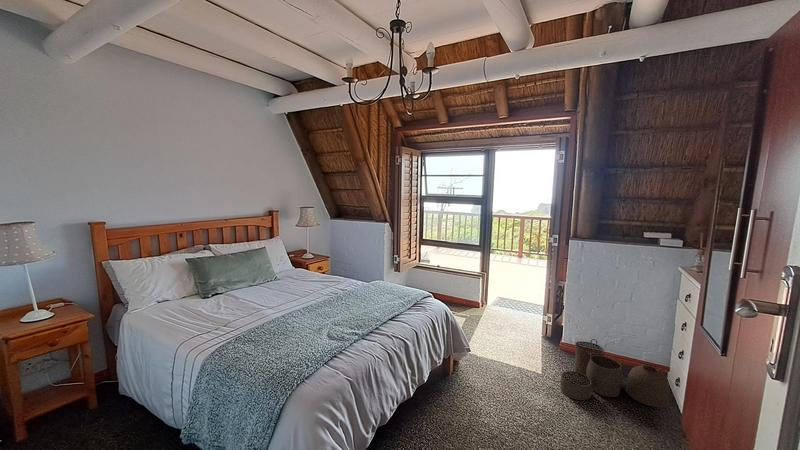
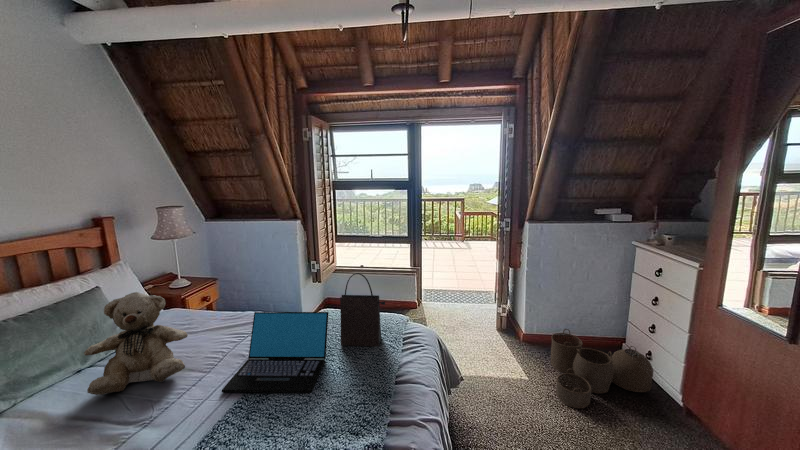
teddy bear: none [256,248,302,297] -> present [84,292,188,395]
handbag: none [381,253,410,303] -> present [340,273,385,346]
laptop: none [311,269,375,313] -> present [222,312,328,393]

